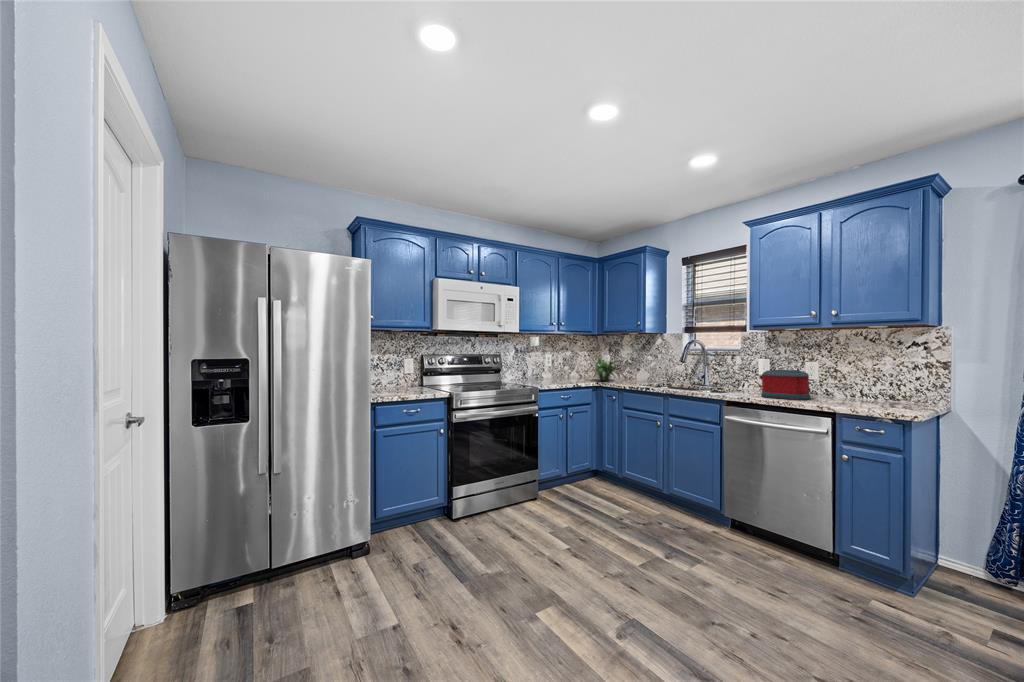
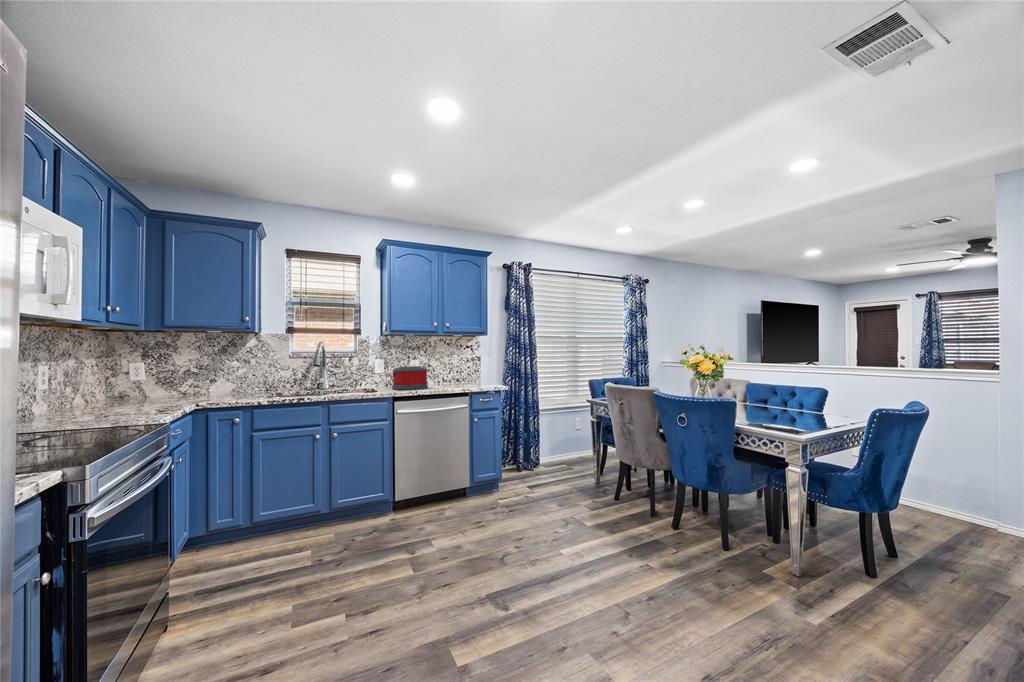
potted plant: present [587,358,619,381] -> none [137,365,200,403]

